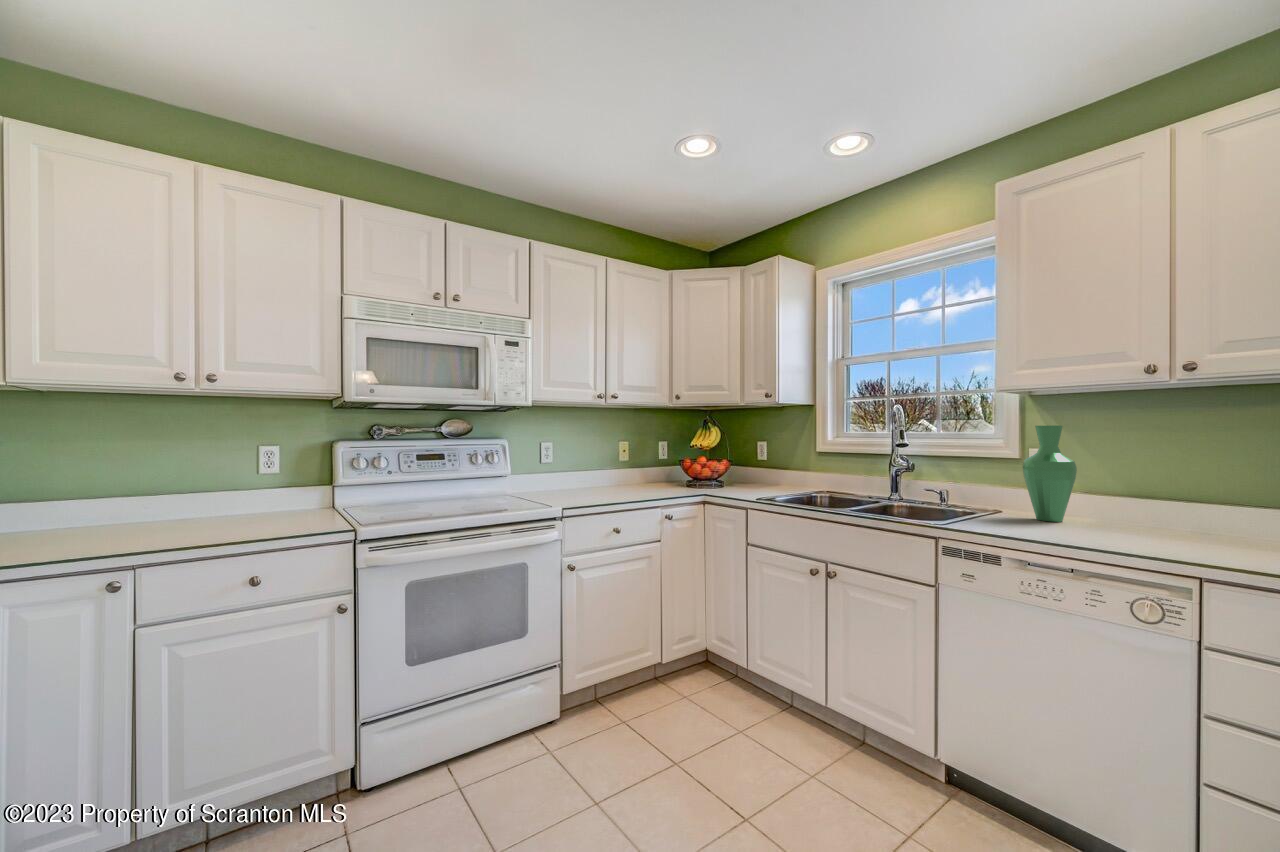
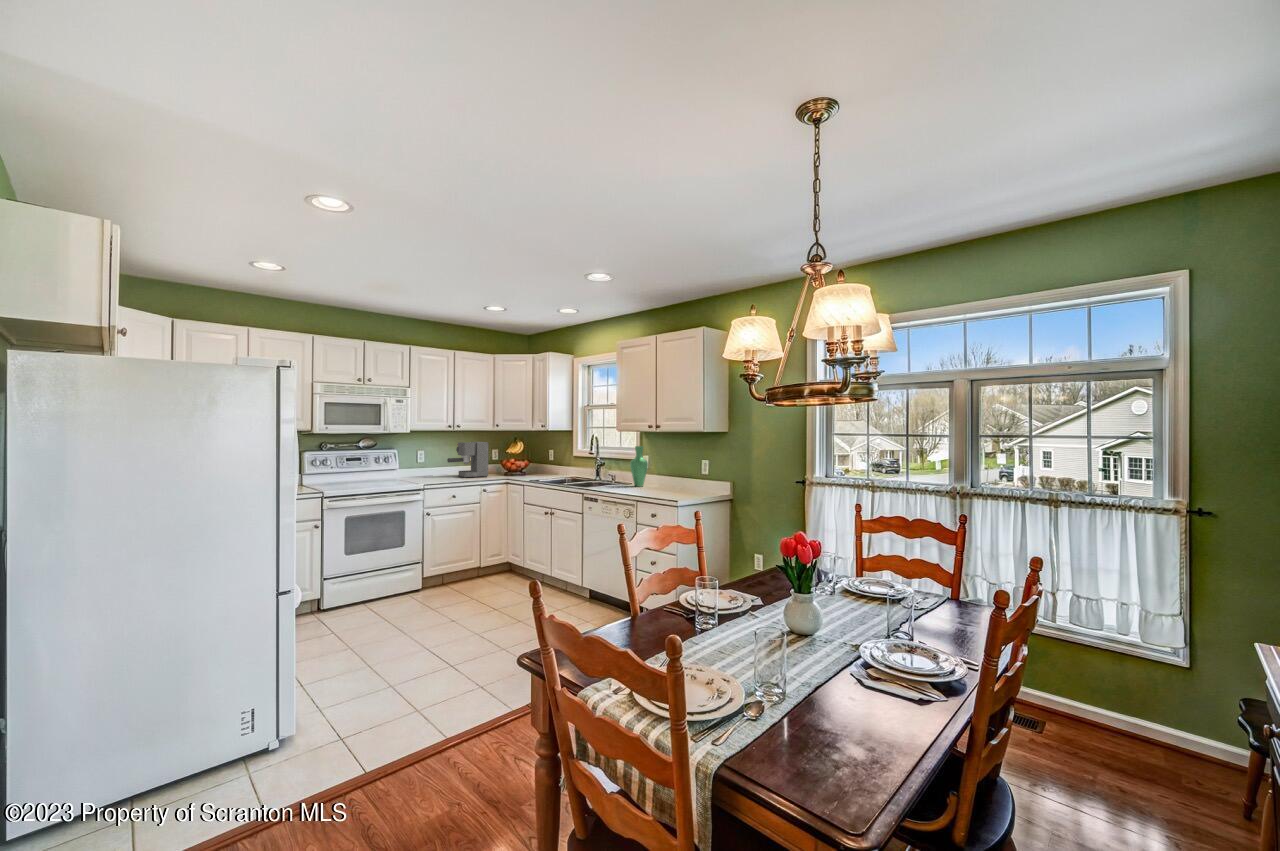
coffee maker: none [595,426,666,491] -> present [447,442,489,478]

